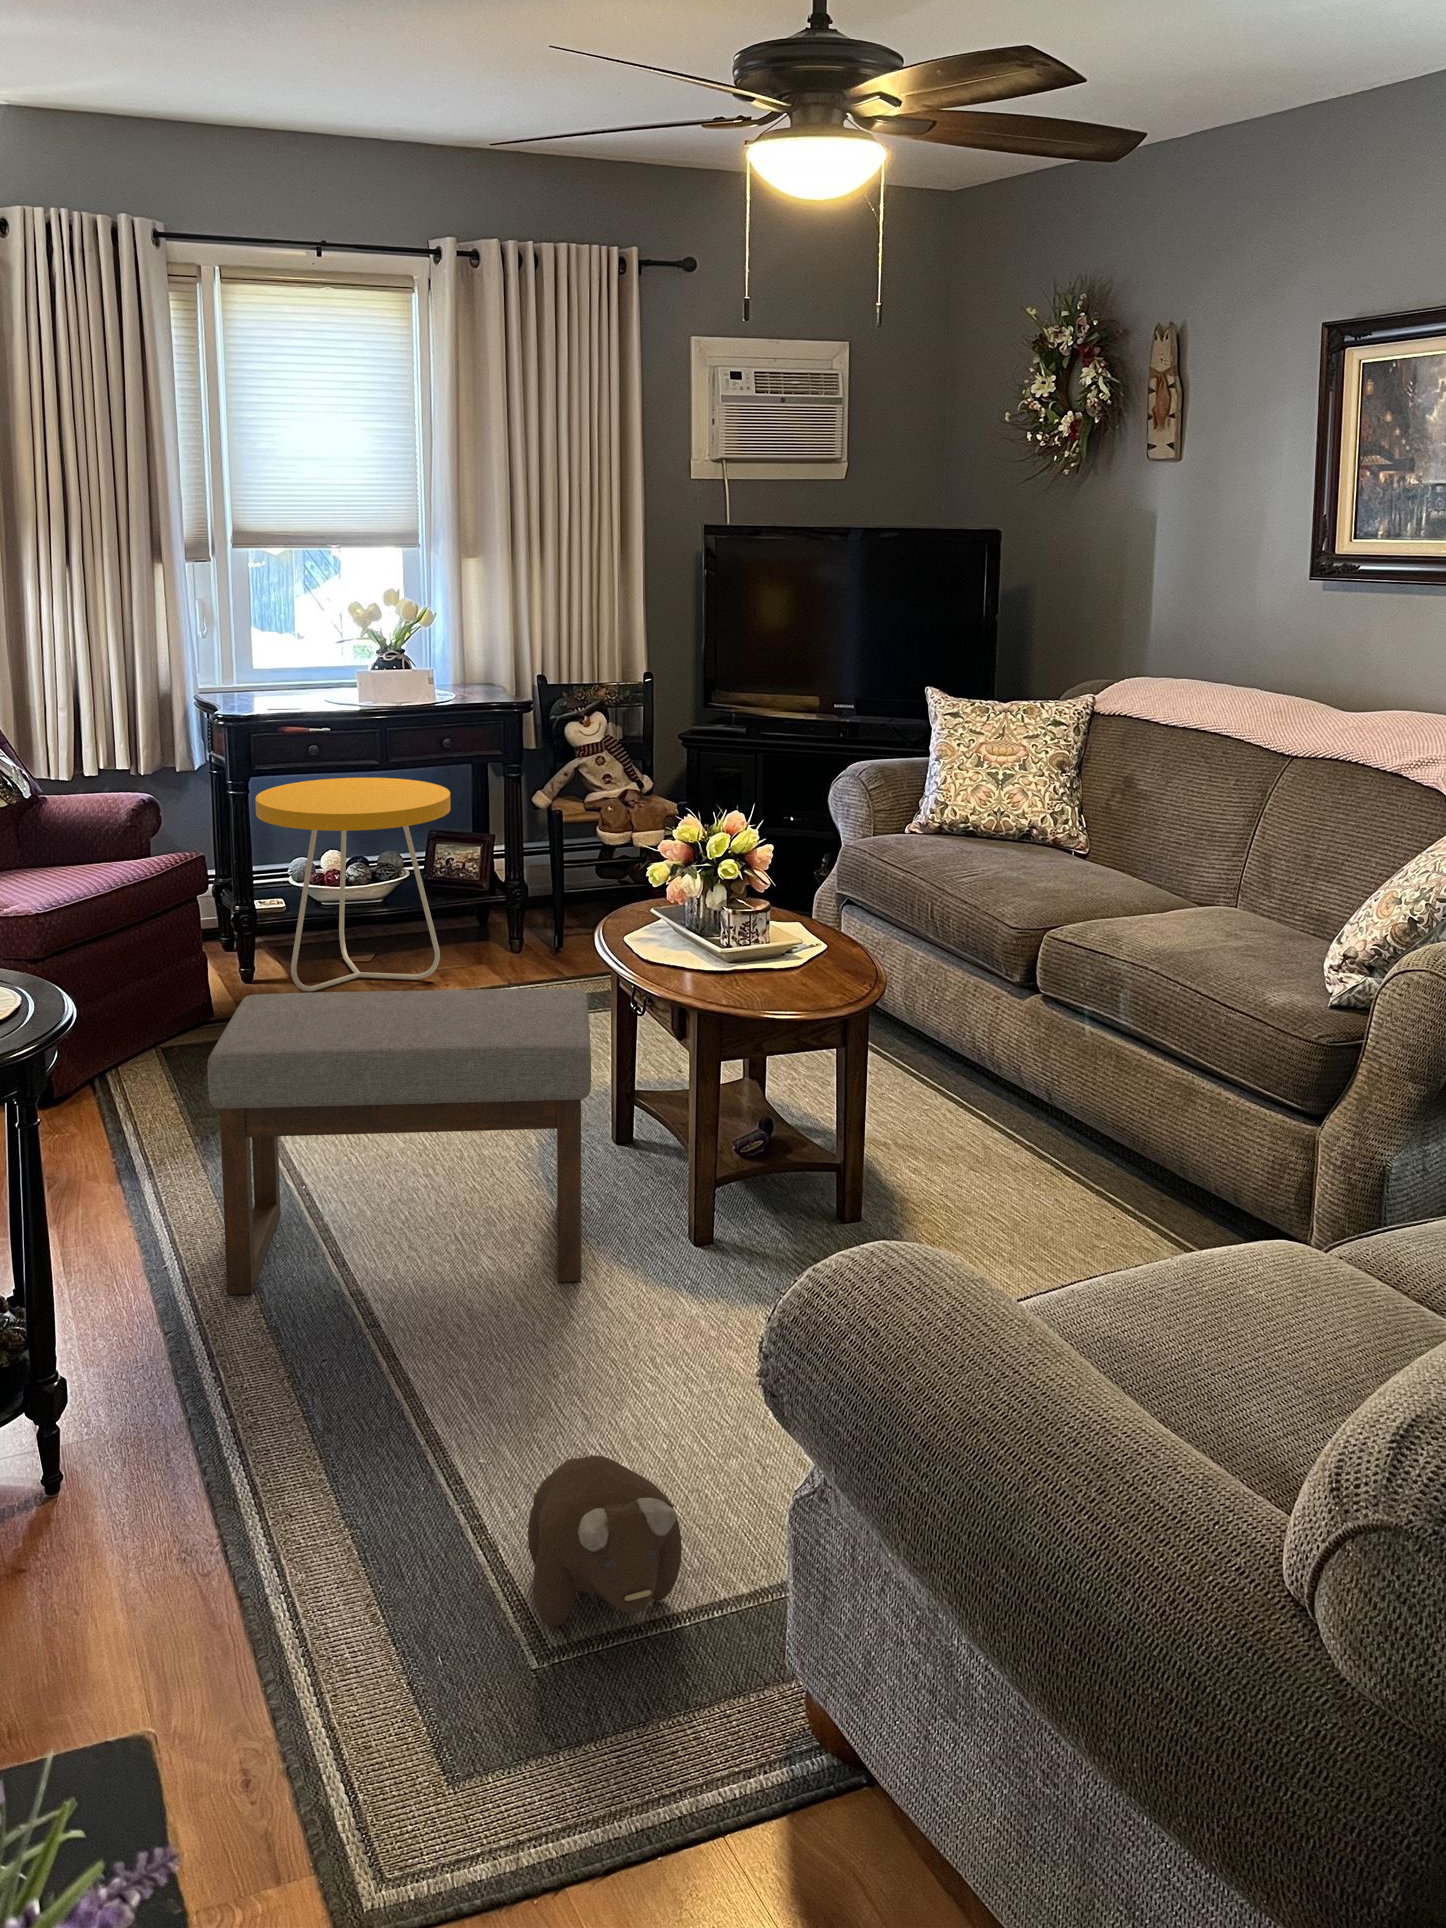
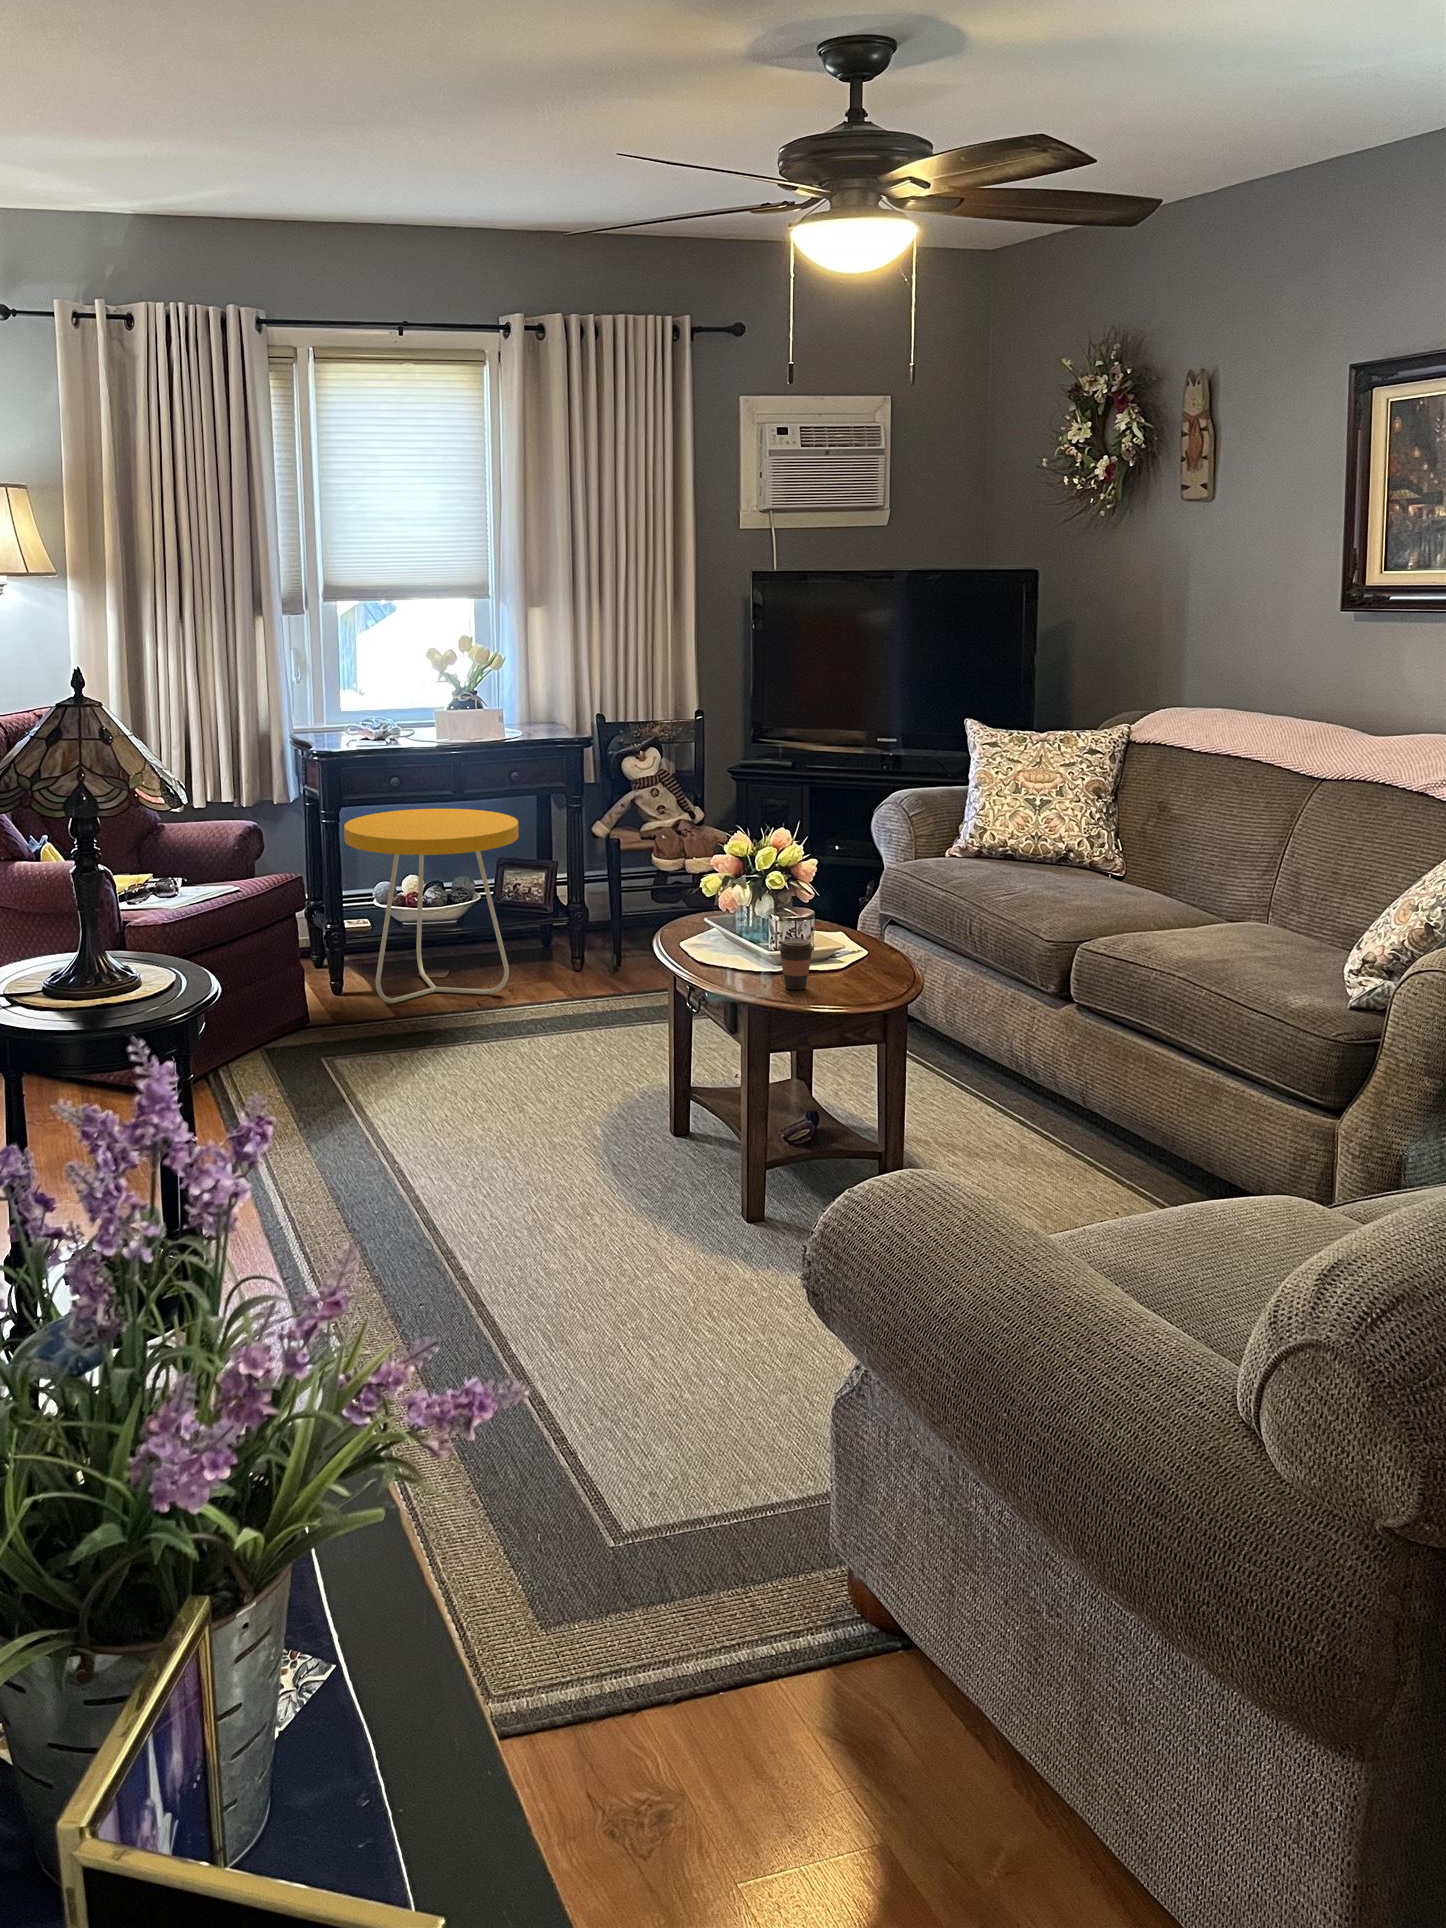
coffee cup: none [730,933,770,990] -> present [778,939,814,990]
ottoman: present [208,989,591,1295] -> none [322,989,653,1250]
plush toy: present [528,1455,682,1627] -> none [605,1371,738,1515]

